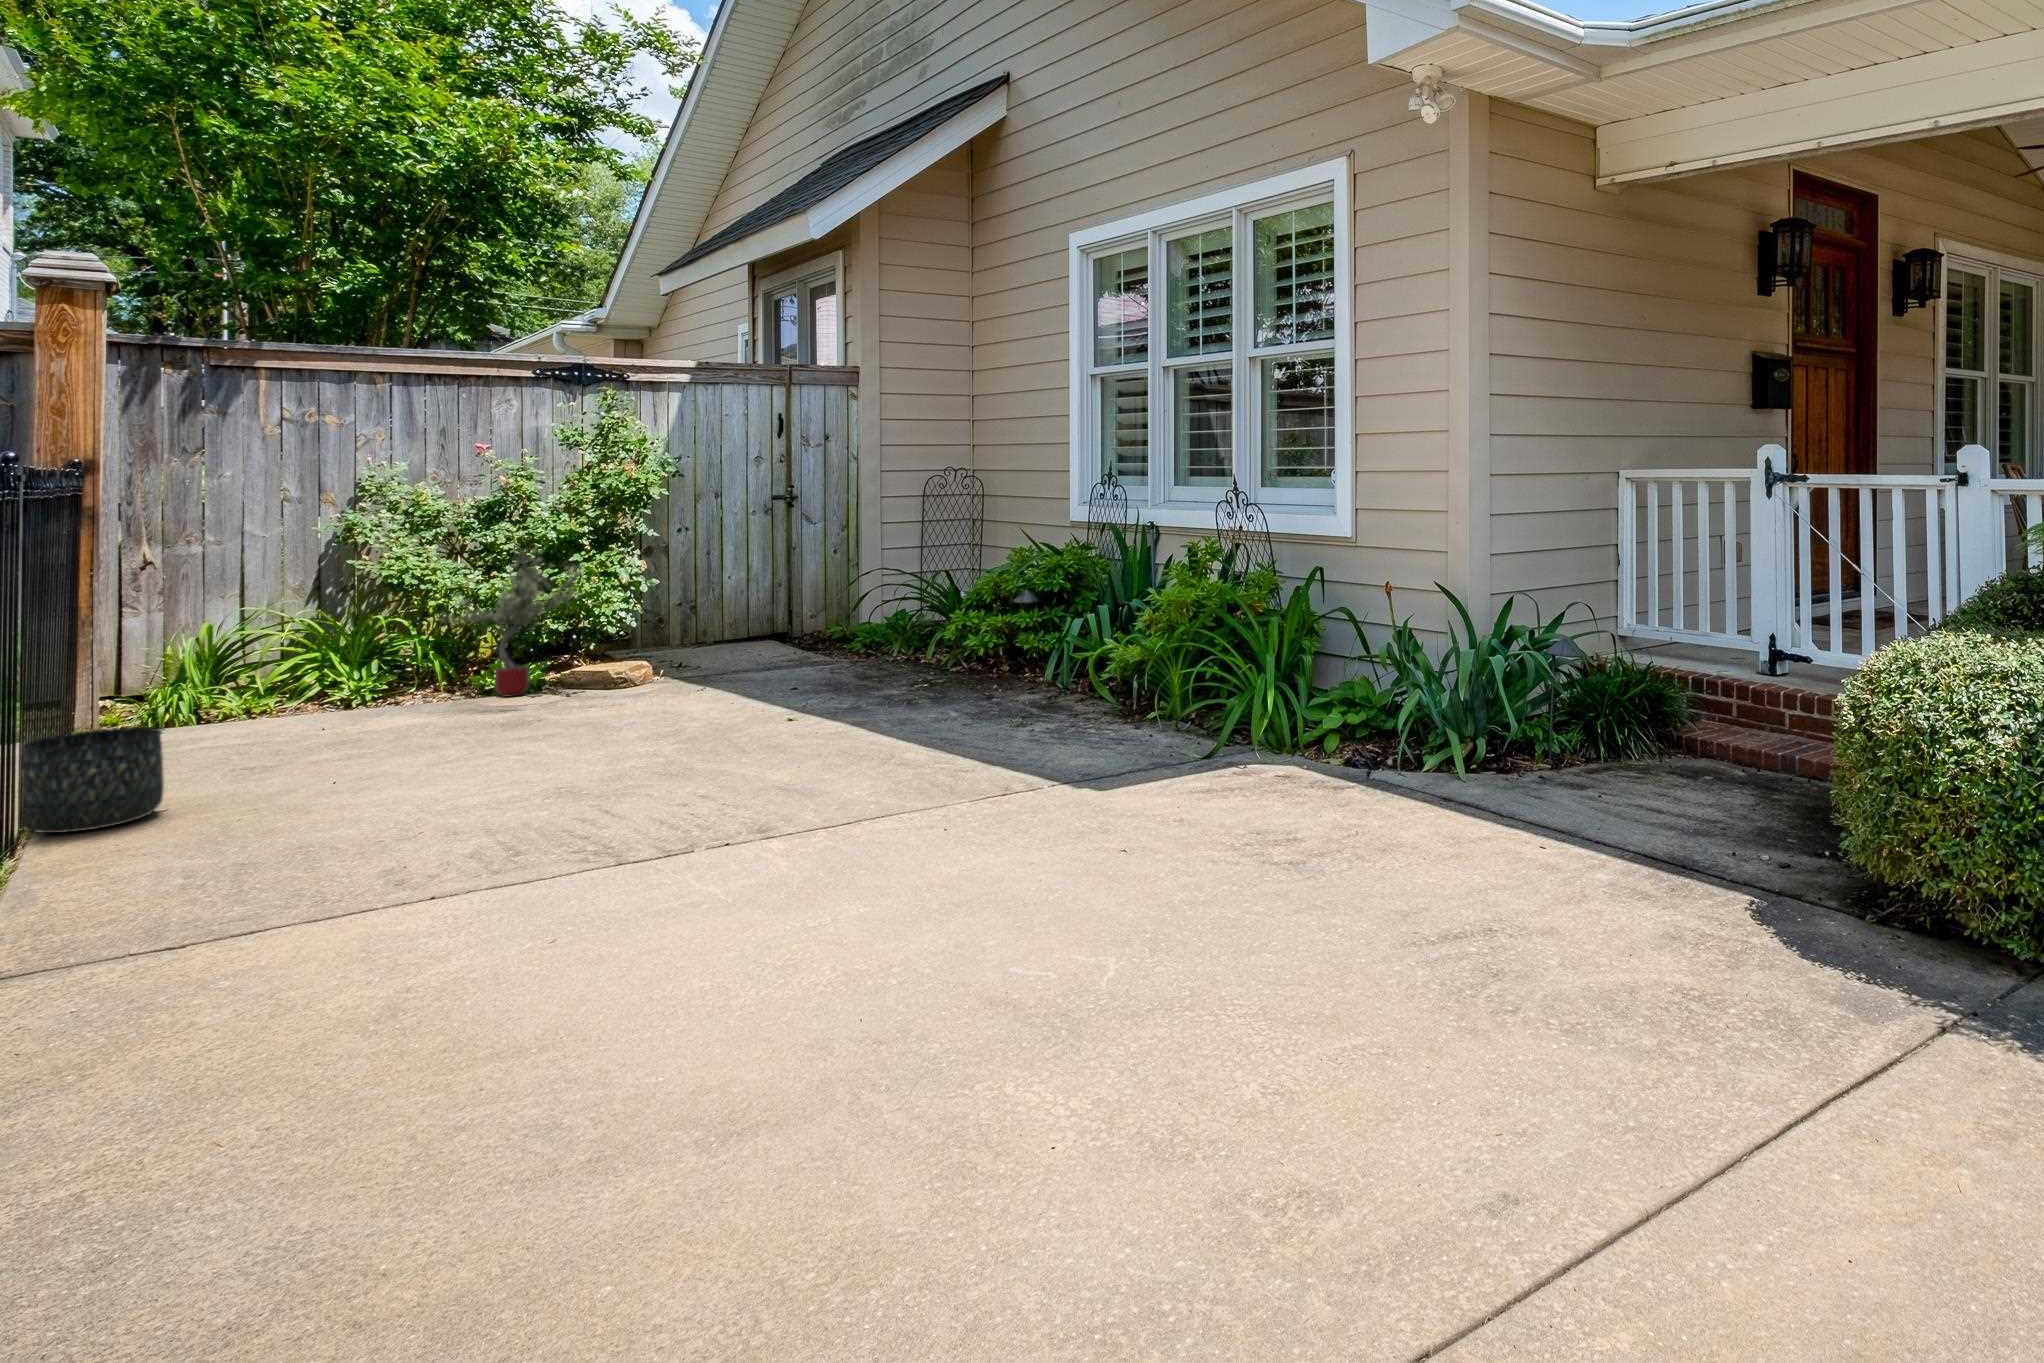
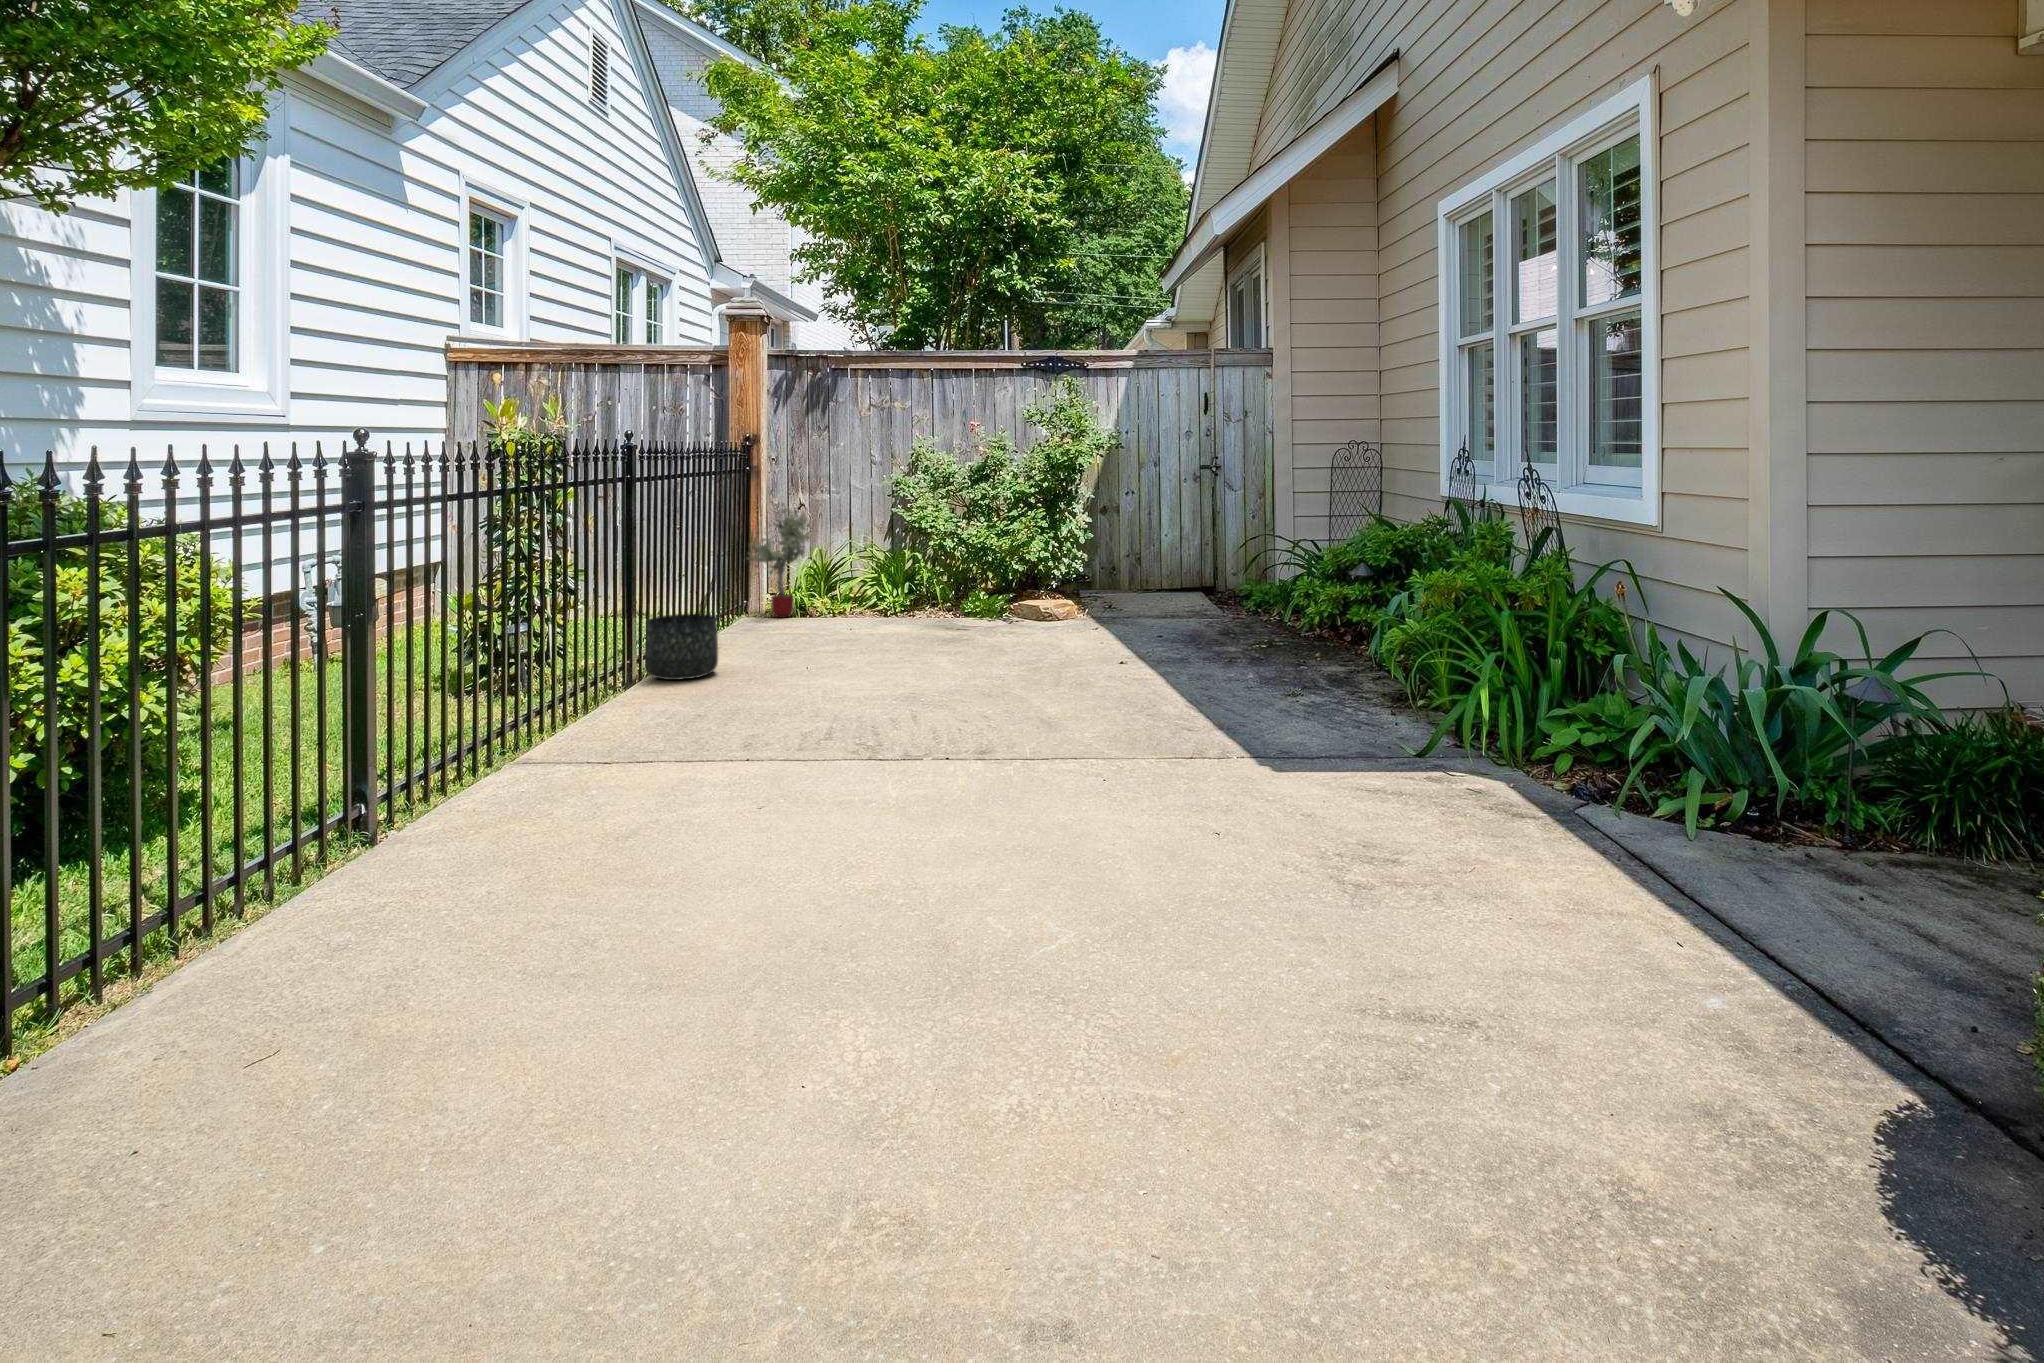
potted tree: present [441,548,582,697] -> present [747,503,810,618]

